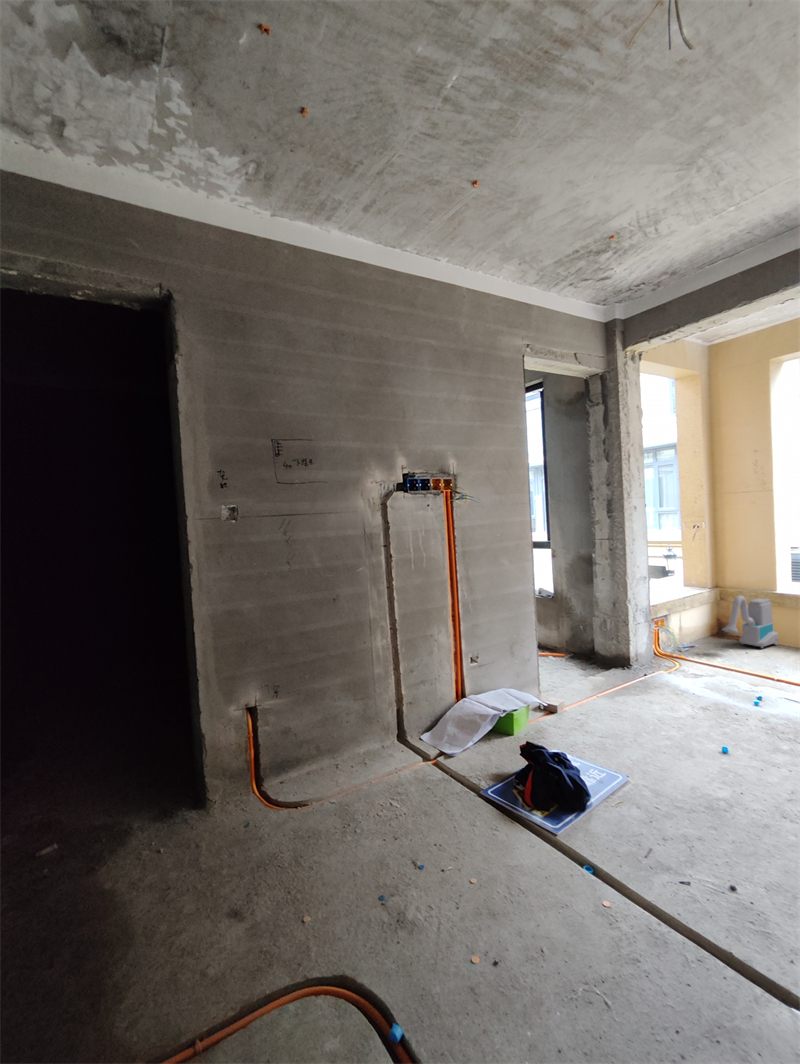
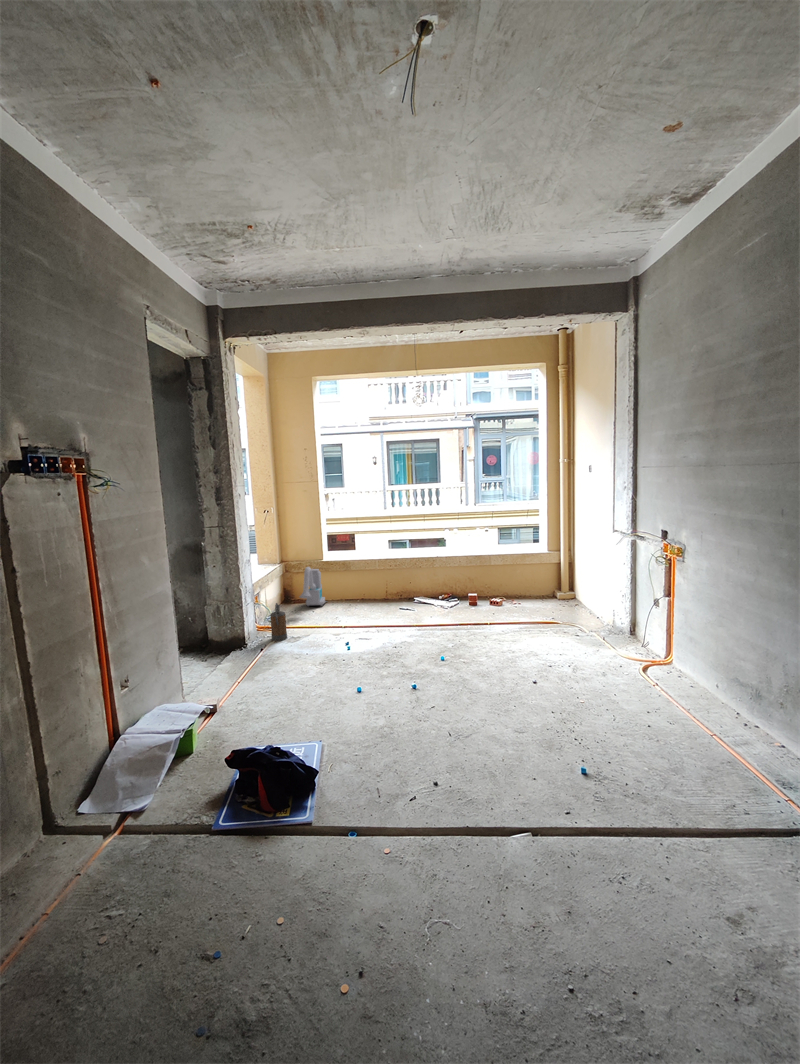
watering can: none [664,628,684,672] -> present [270,603,287,641]

